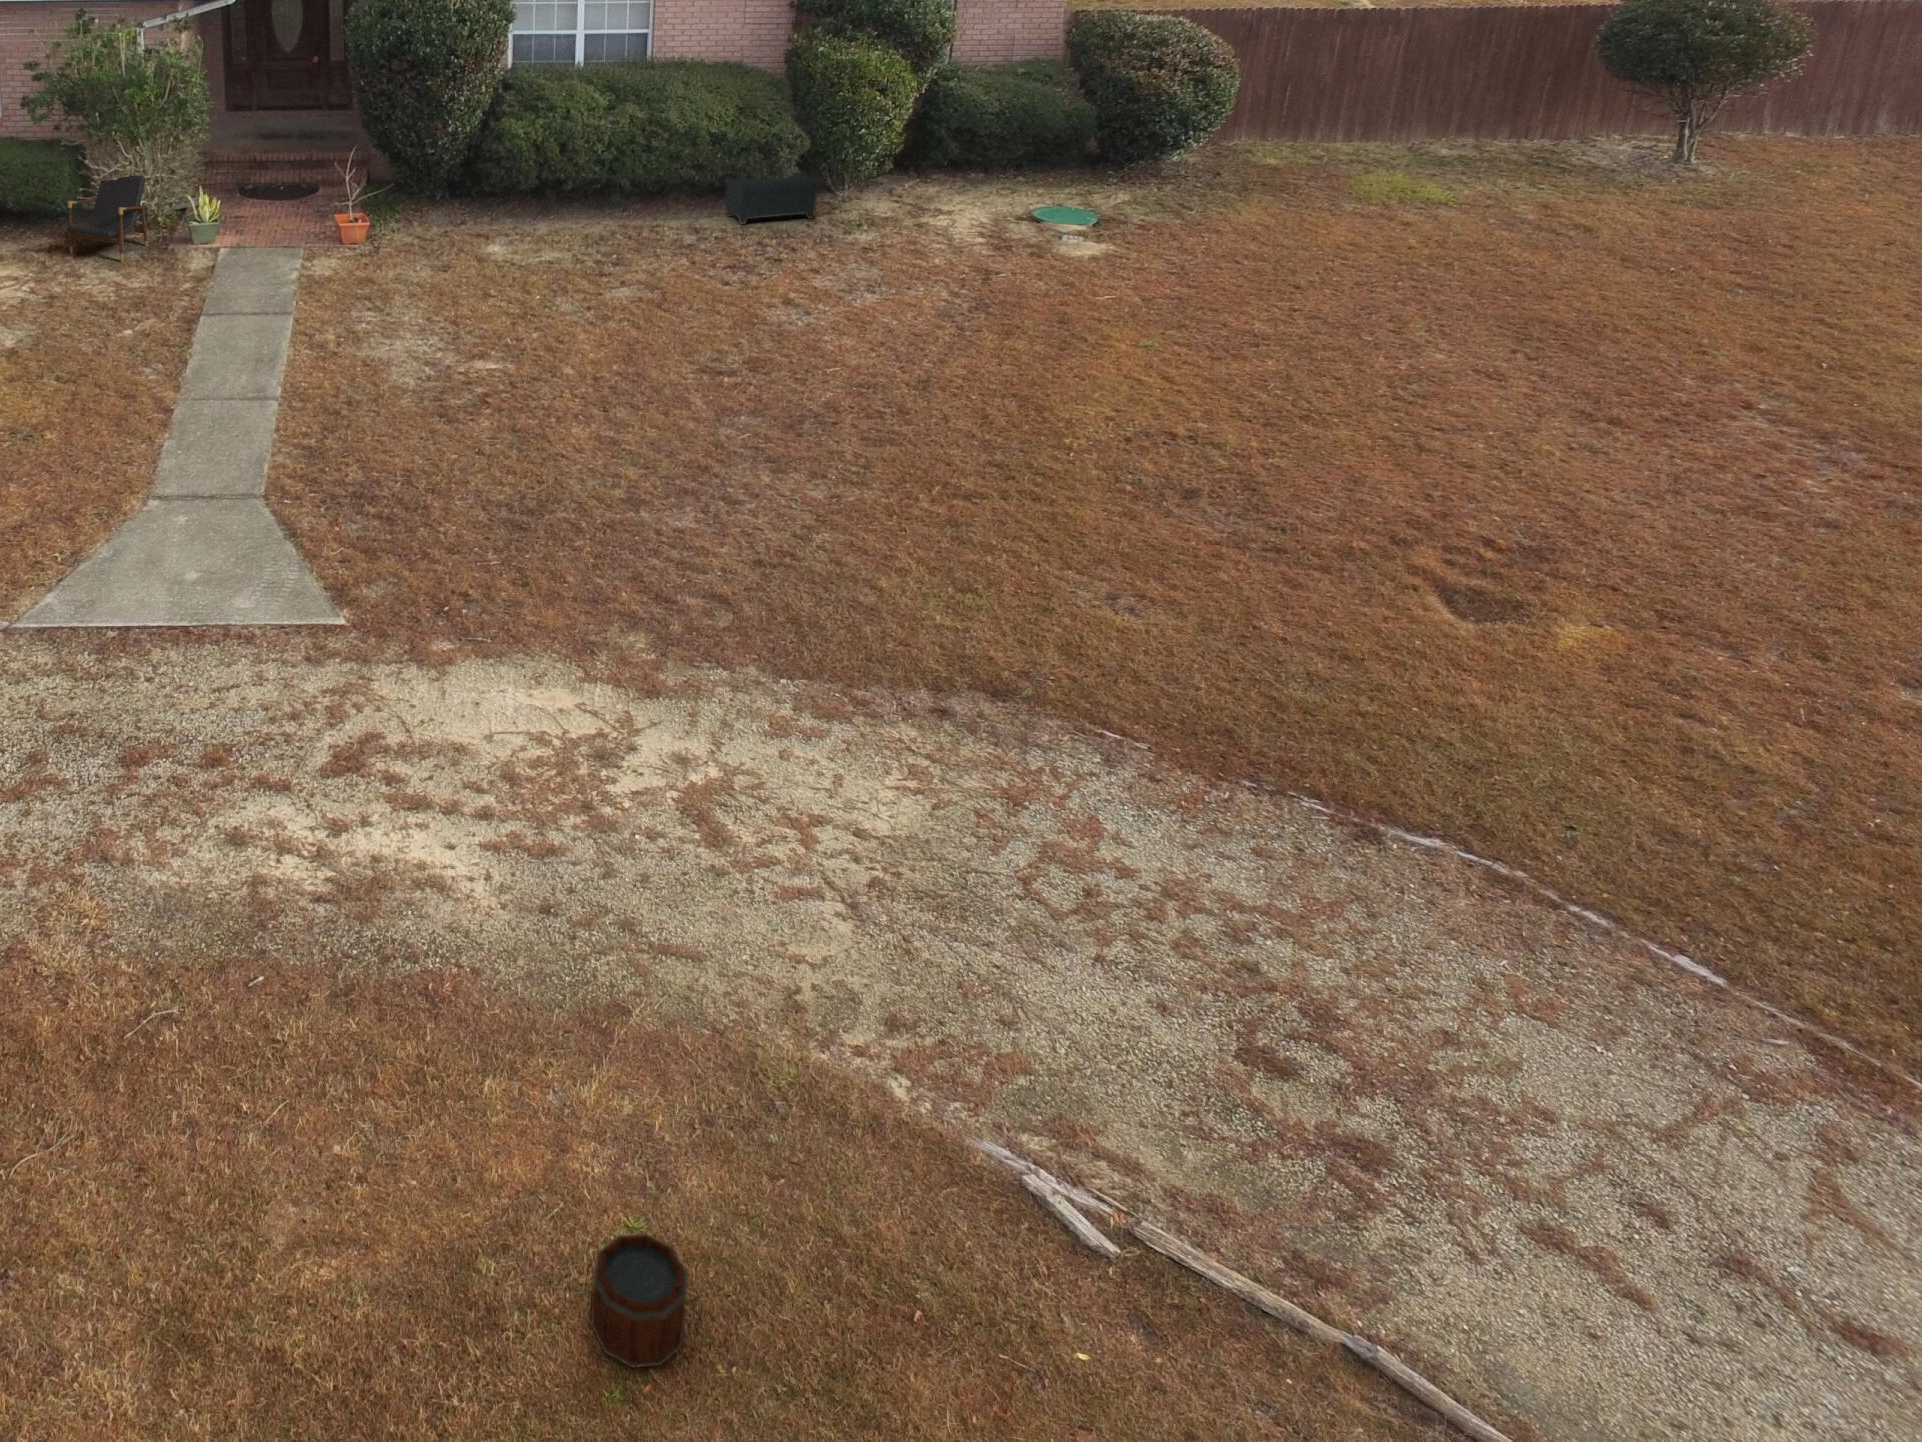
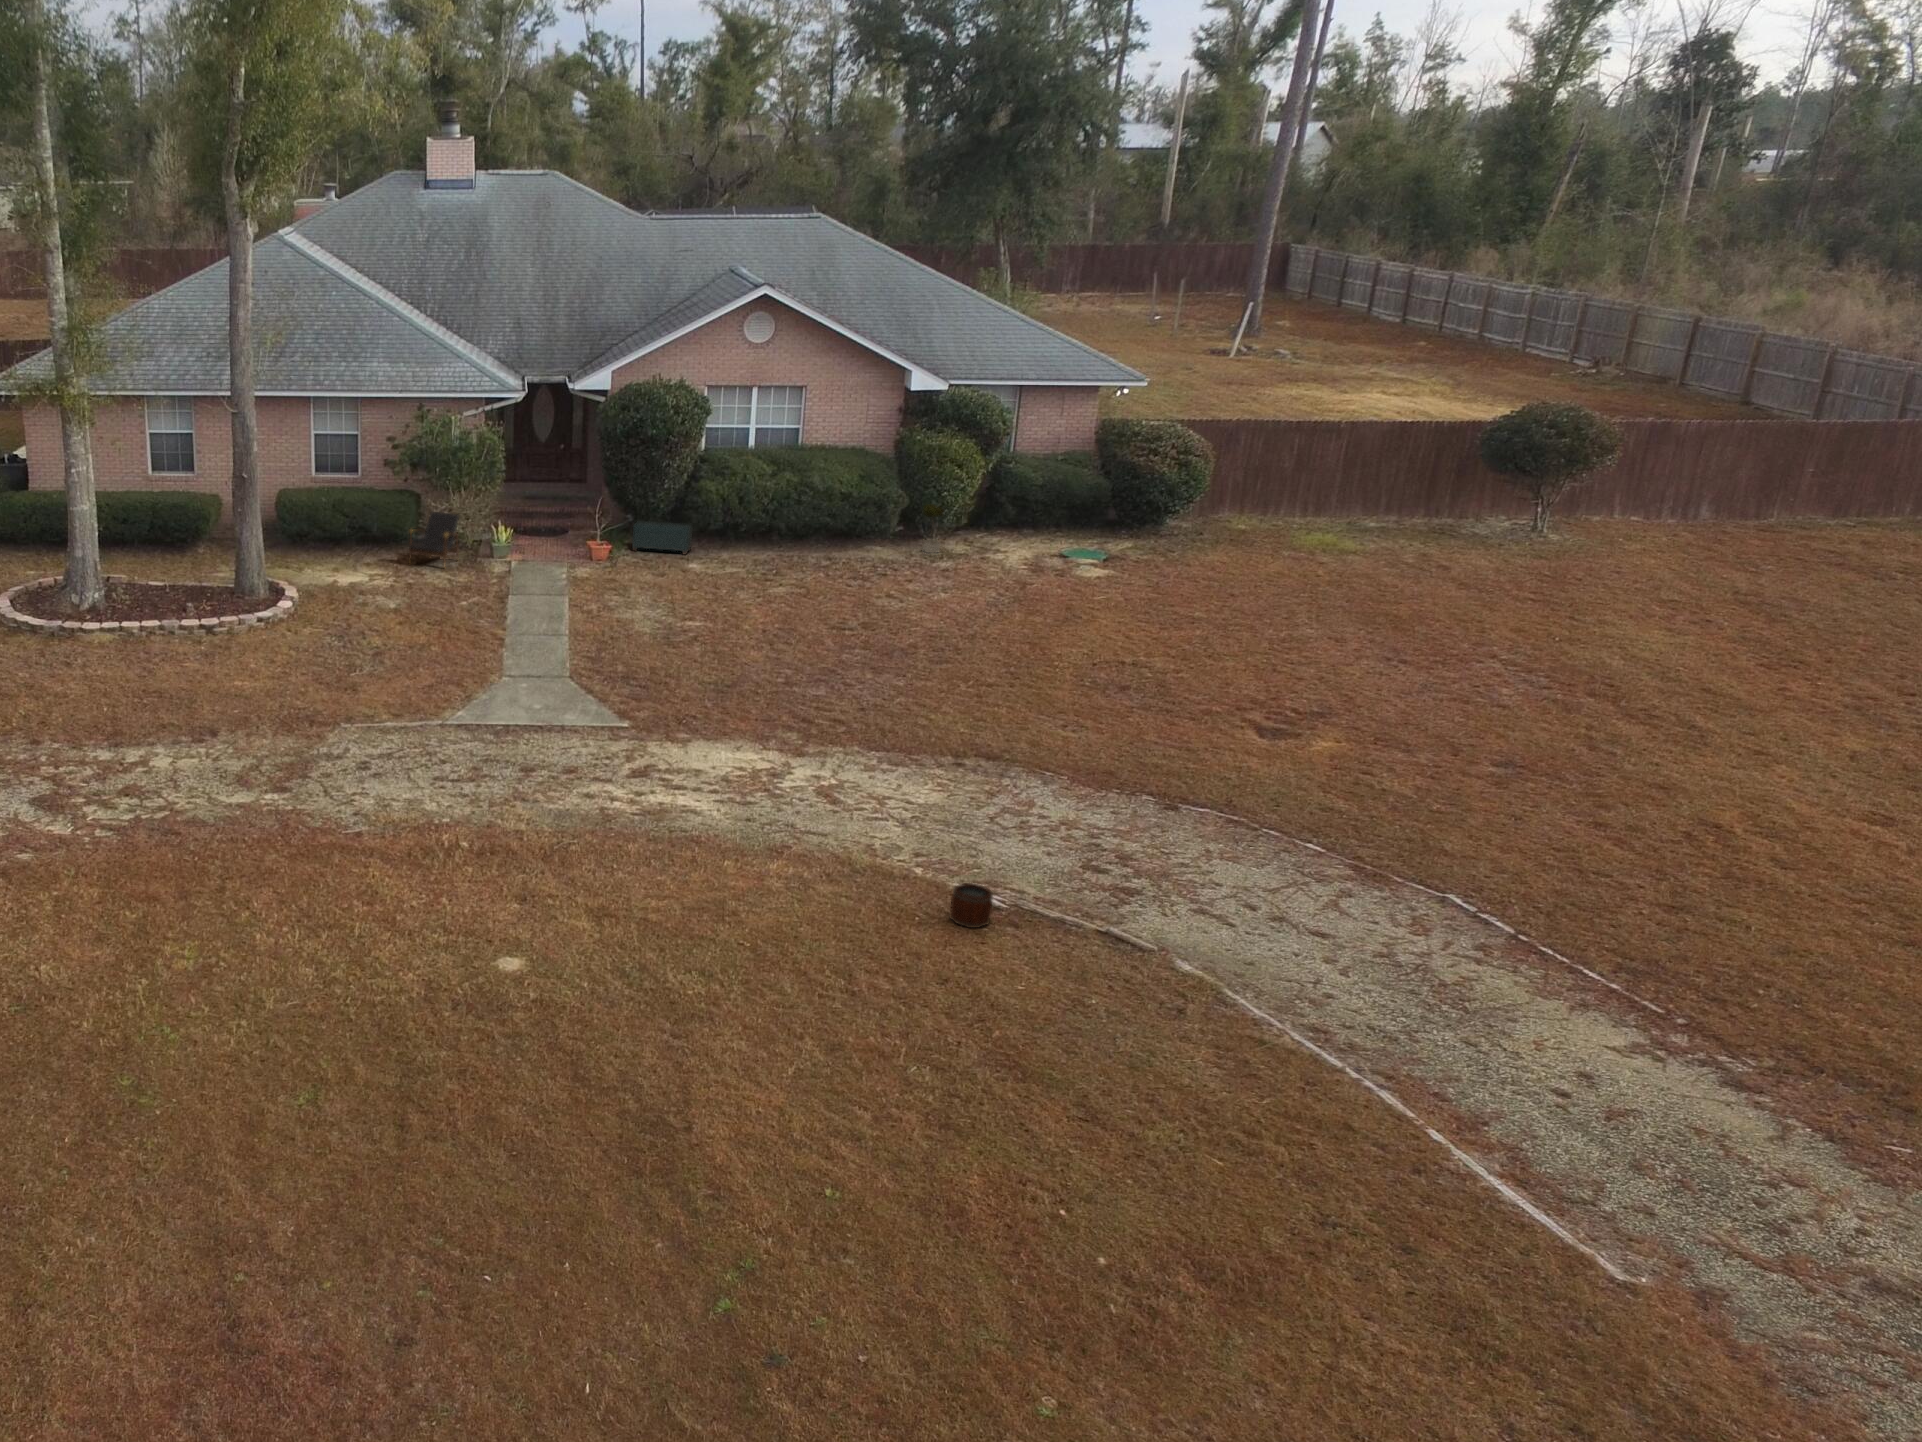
potted tree: none [829,143,861,212] -> present [922,504,944,553]
bench: present [725,173,818,225] -> present [632,521,692,554]
bucket: present [591,1234,688,1368] -> present [950,883,993,928]

